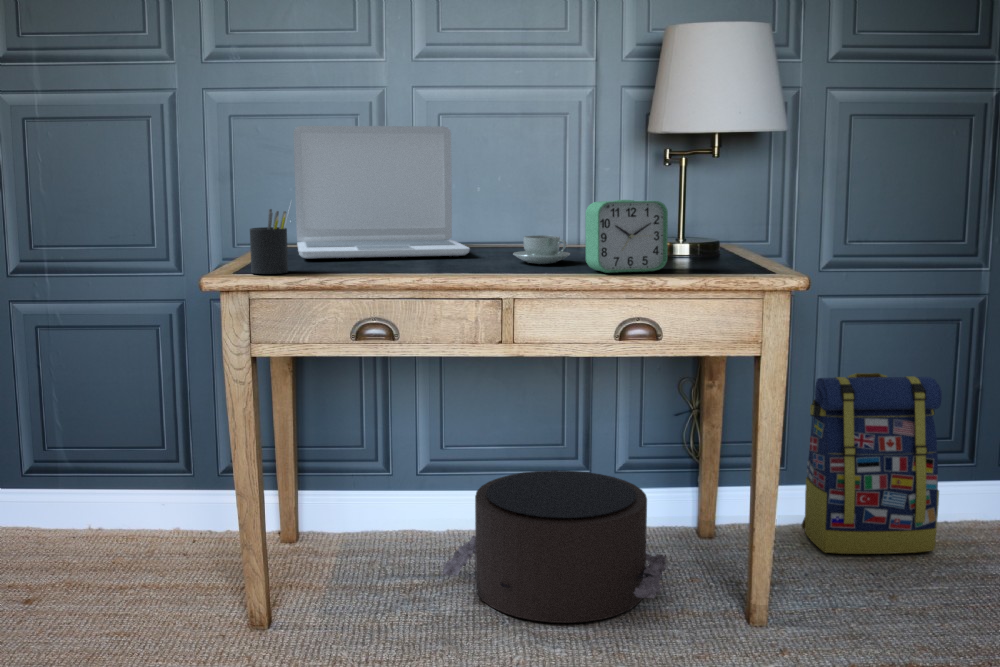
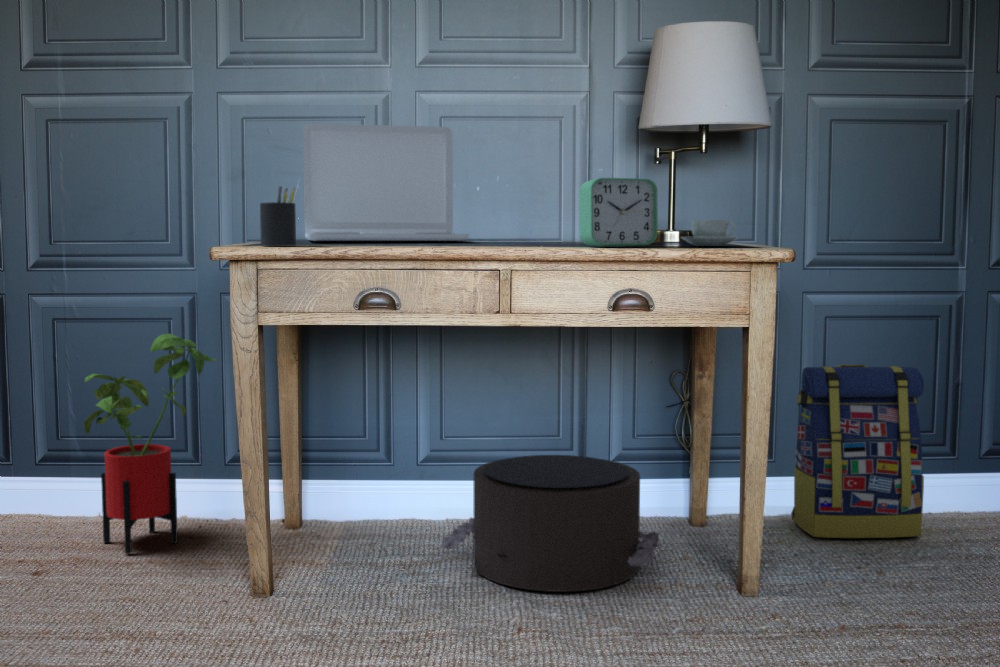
coffee cup: present [513,235,570,264] -> present [682,220,738,246]
house plant: none [71,350,210,576] -> present [83,334,216,554]

